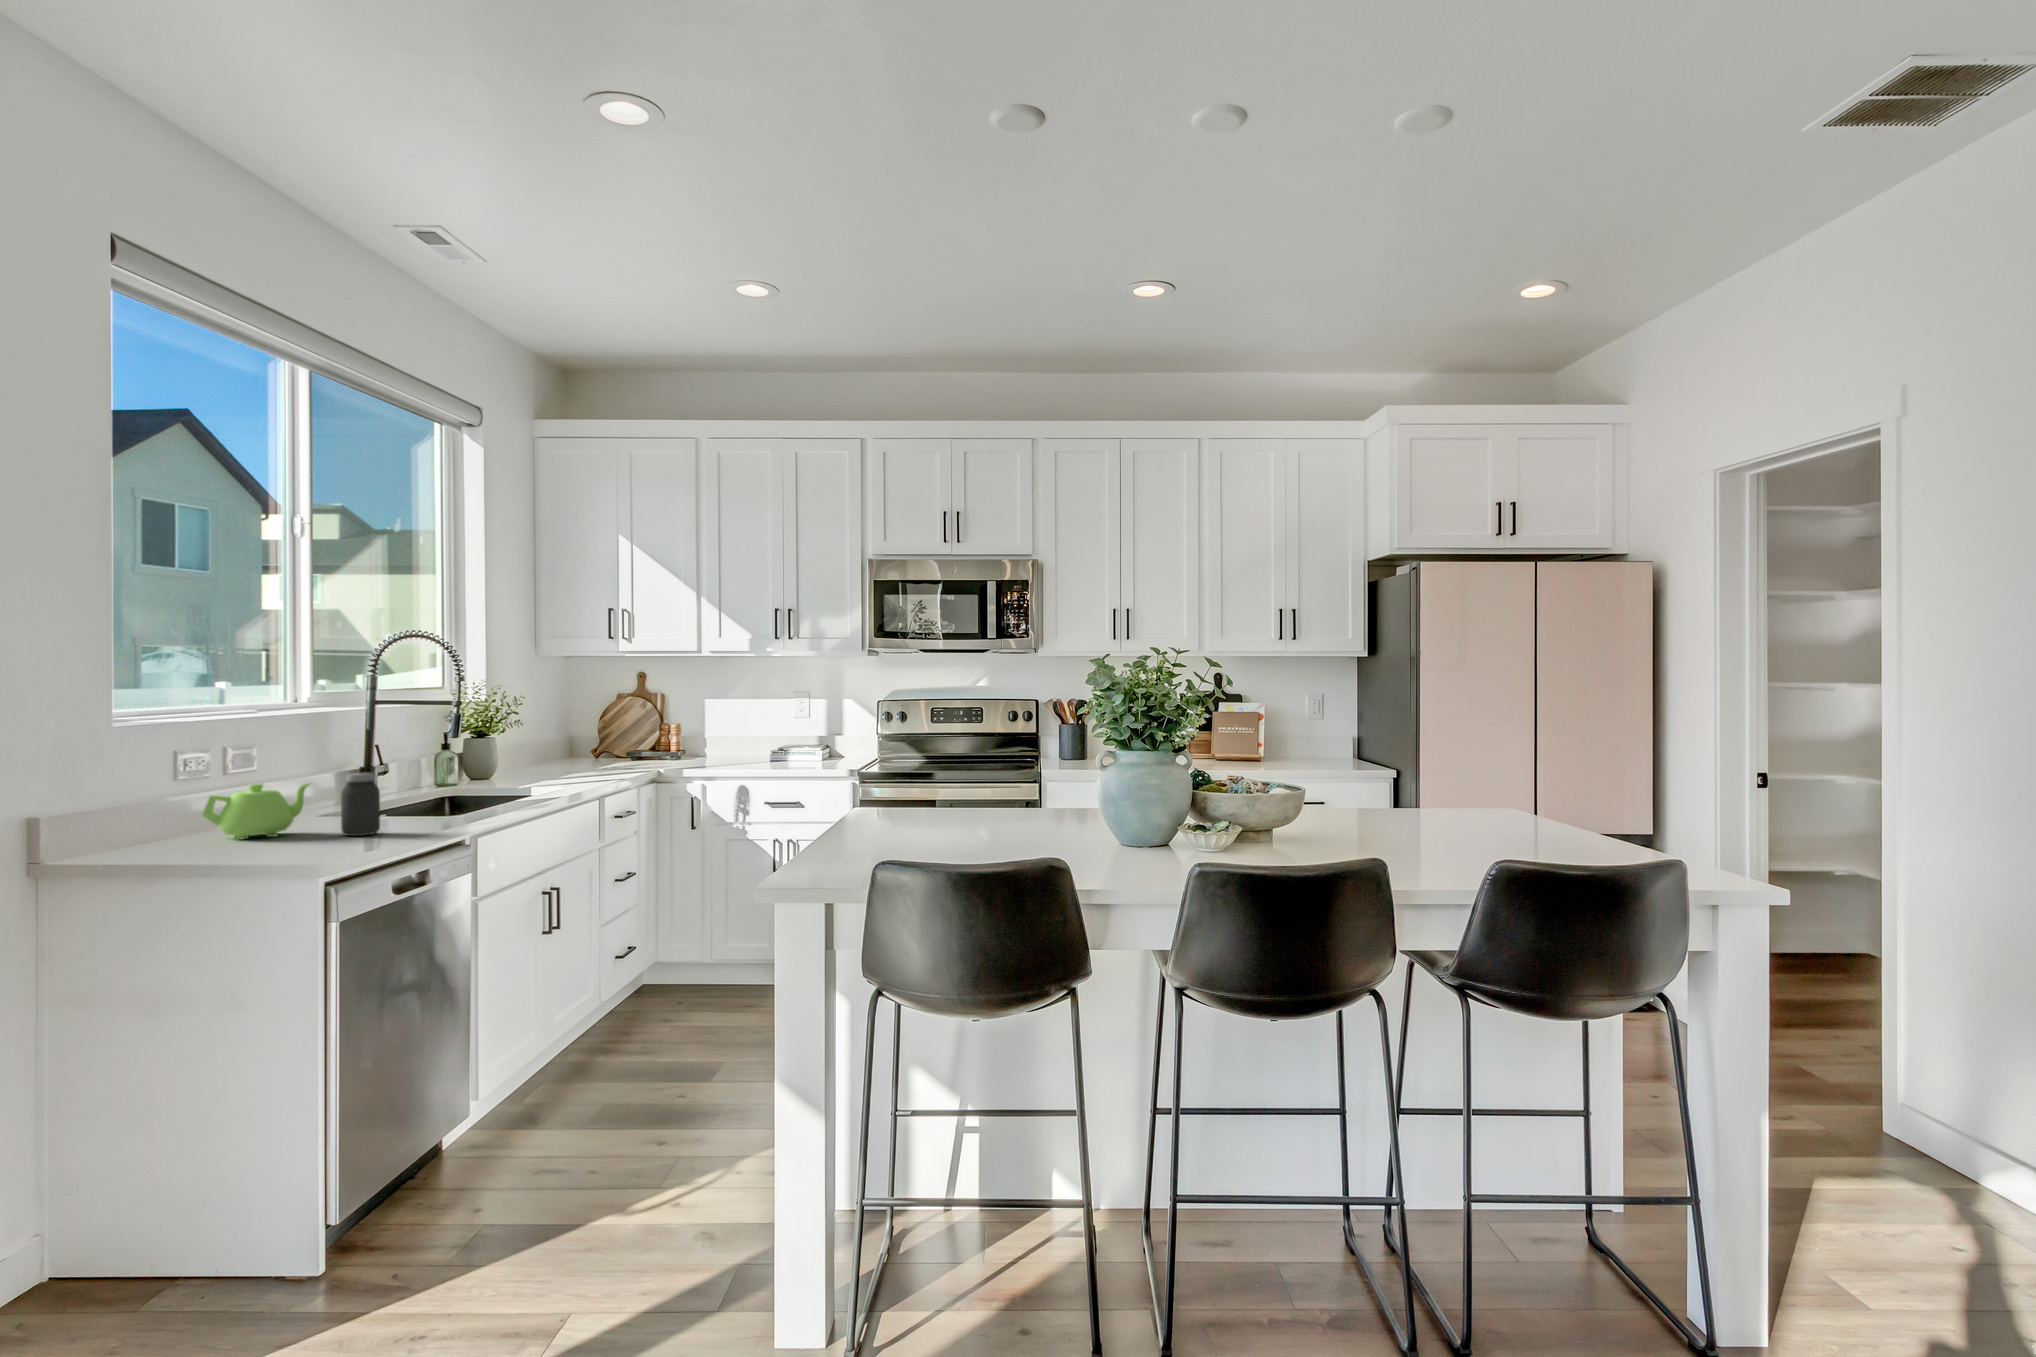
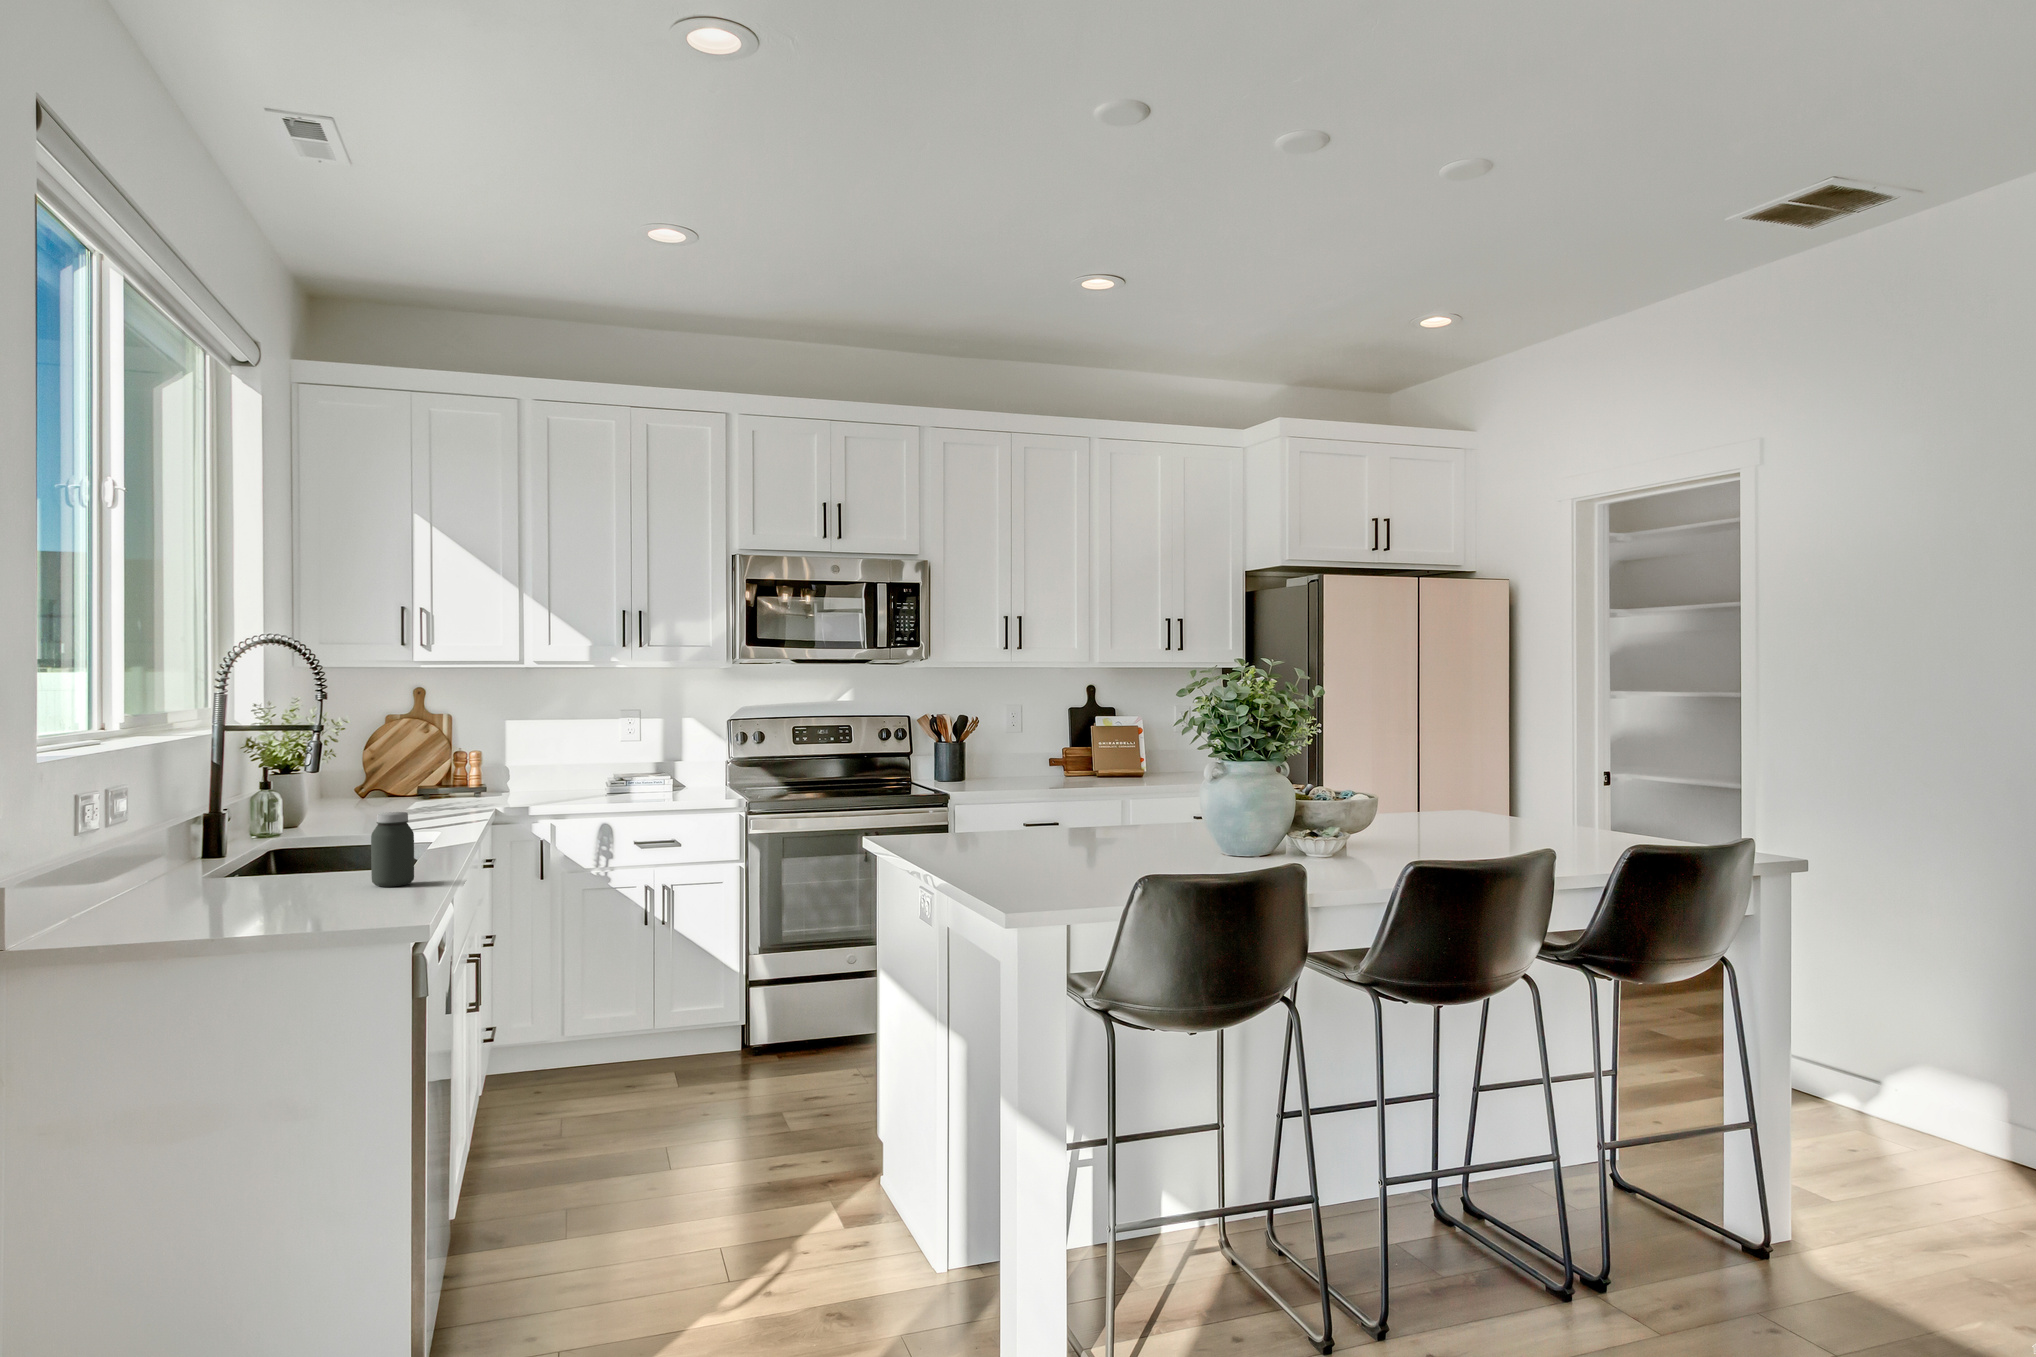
teapot: present [202,783,310,840] -> none [214,826,324,897]

